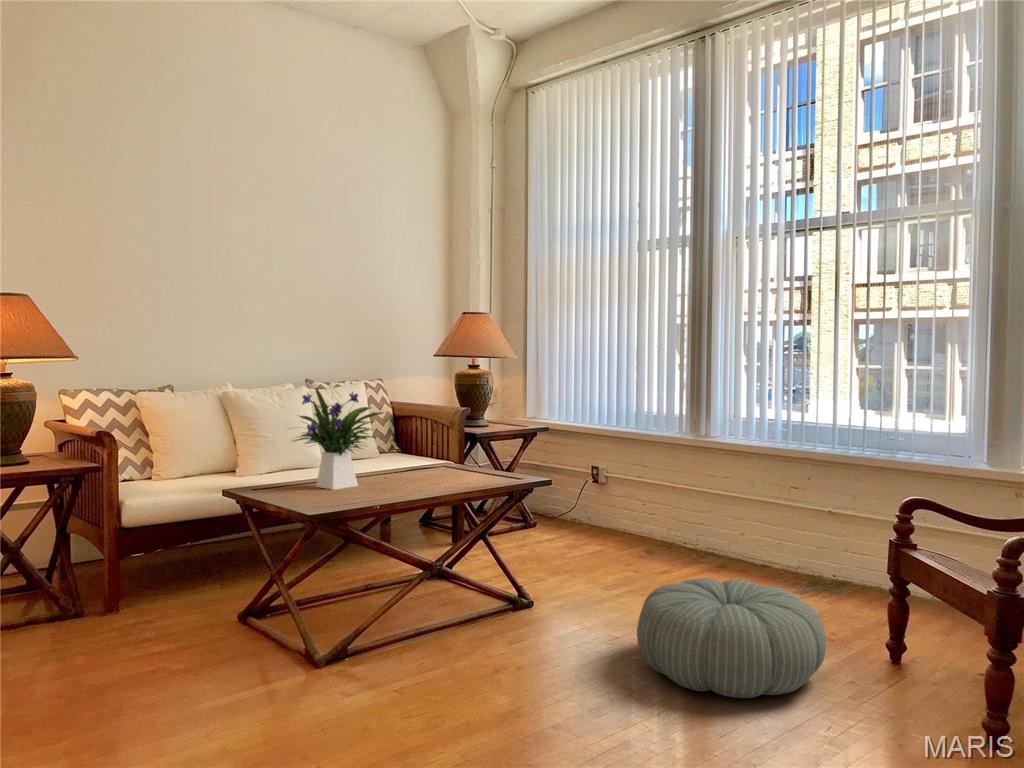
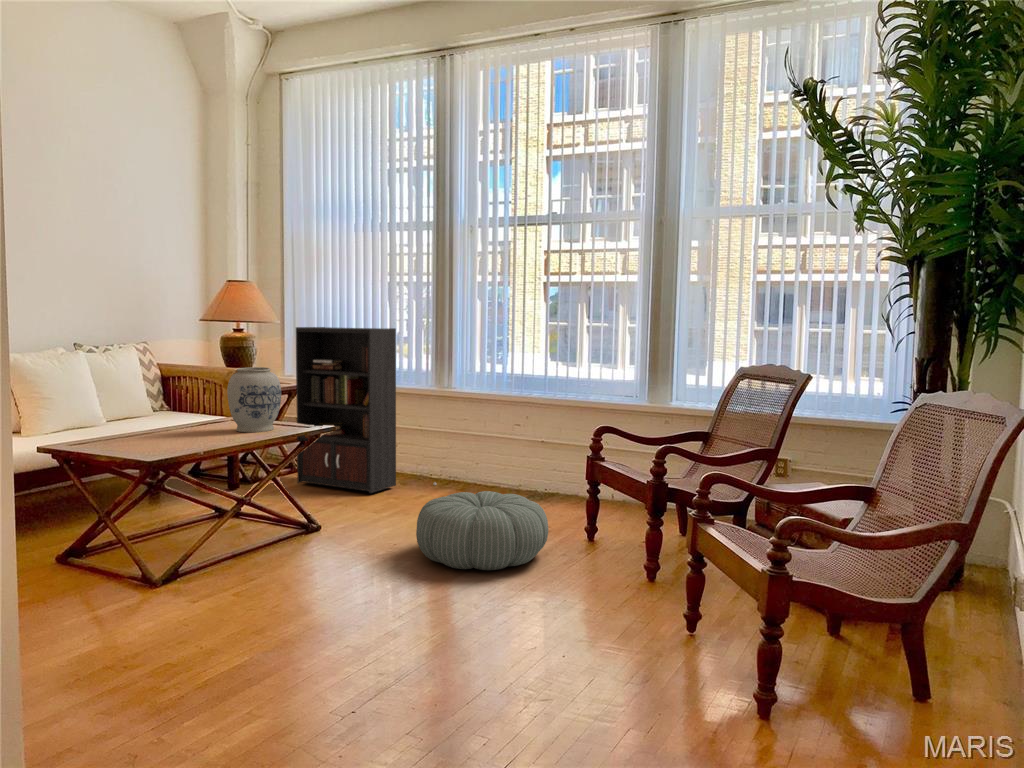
bookcase: none [526,362,688,561] -> present [296,327,436,493]
flower arrangement: present [294,388,383,490] -> none [98,351,193,441]
vase: none [427,407,488,484] -> present [227,367,281,433]

